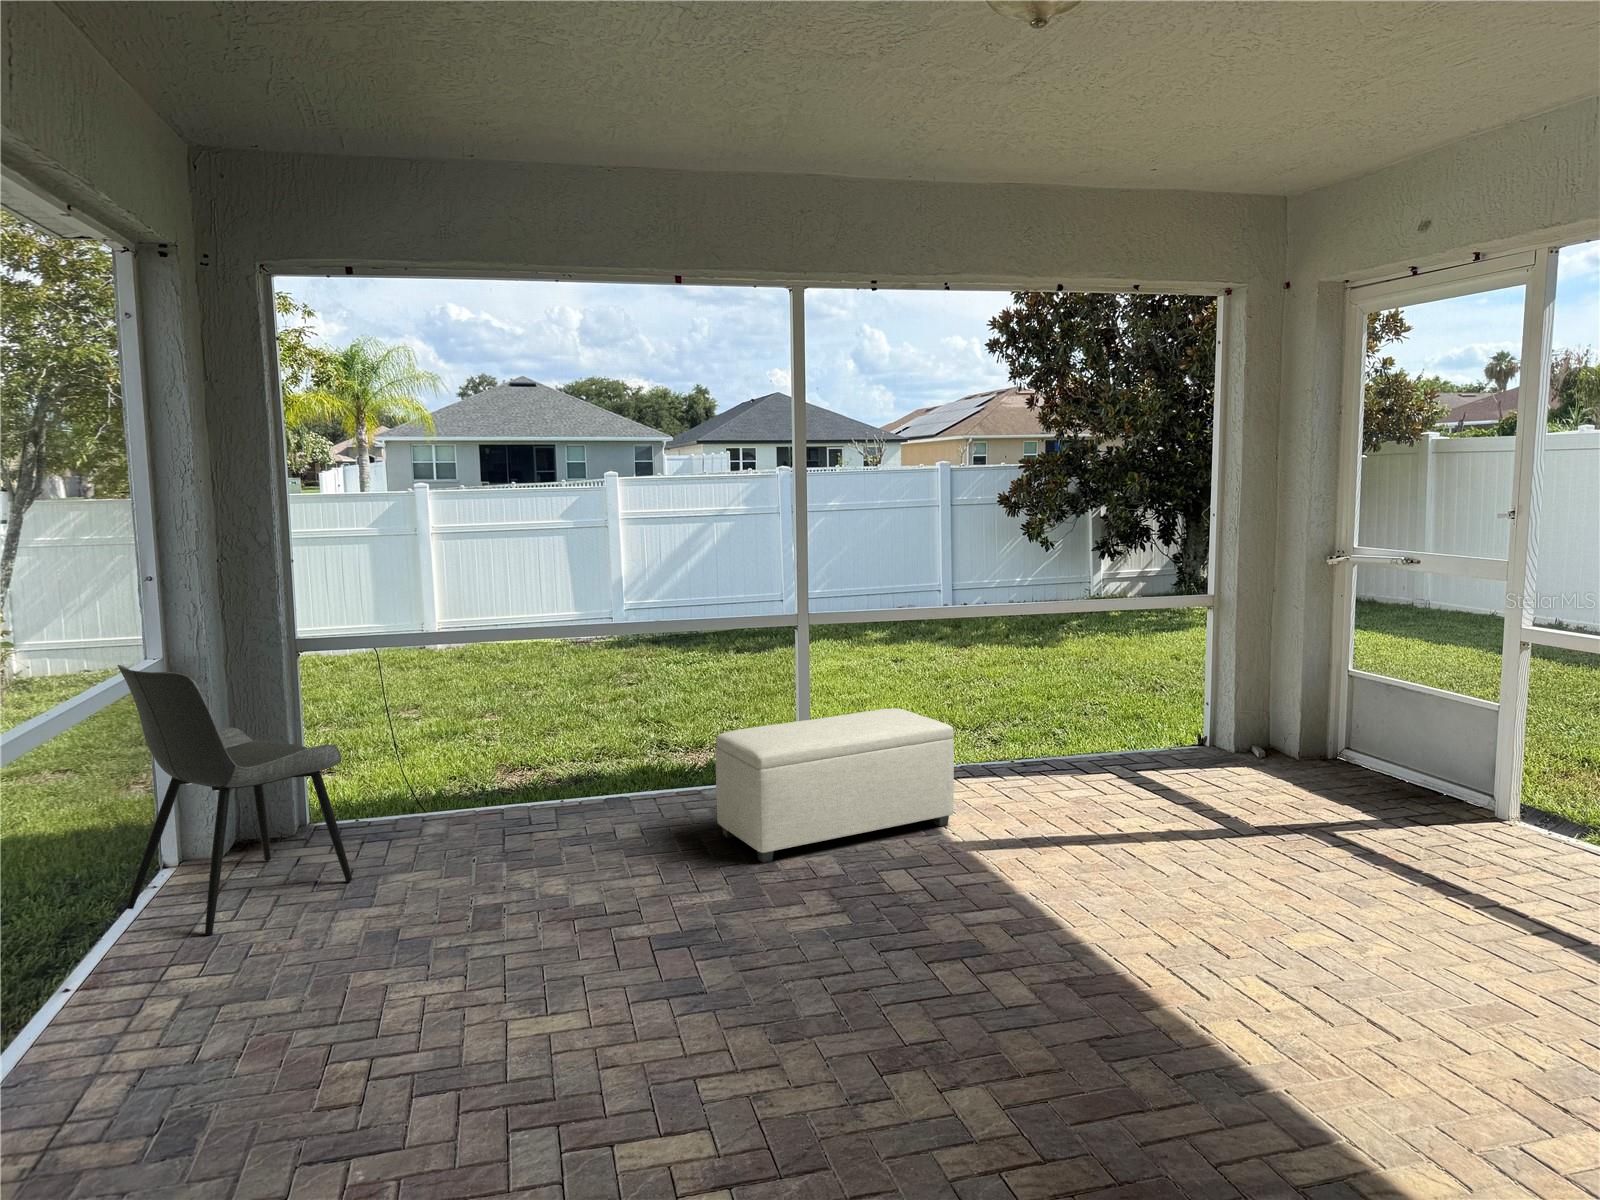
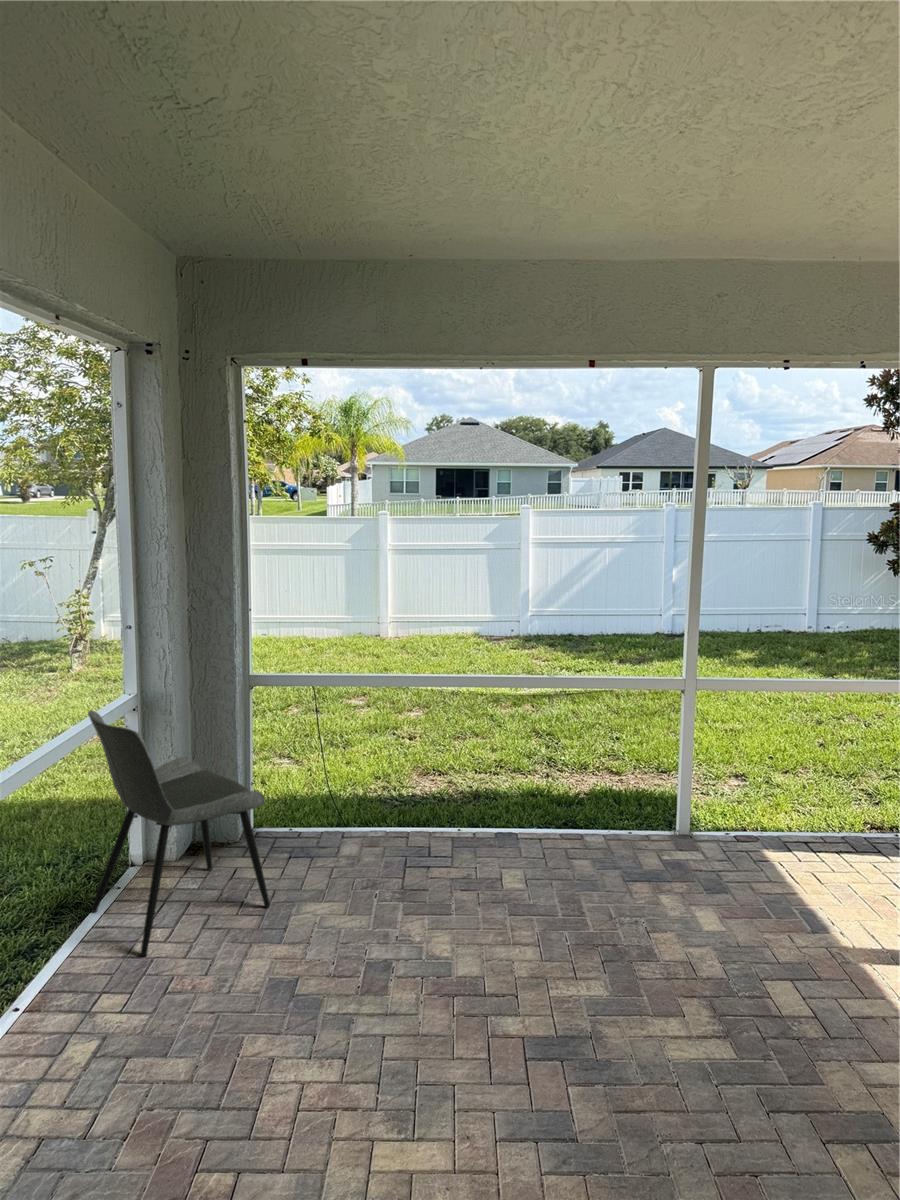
ottoman: present [716,708,954,863] -> none [598,787,847,944]

